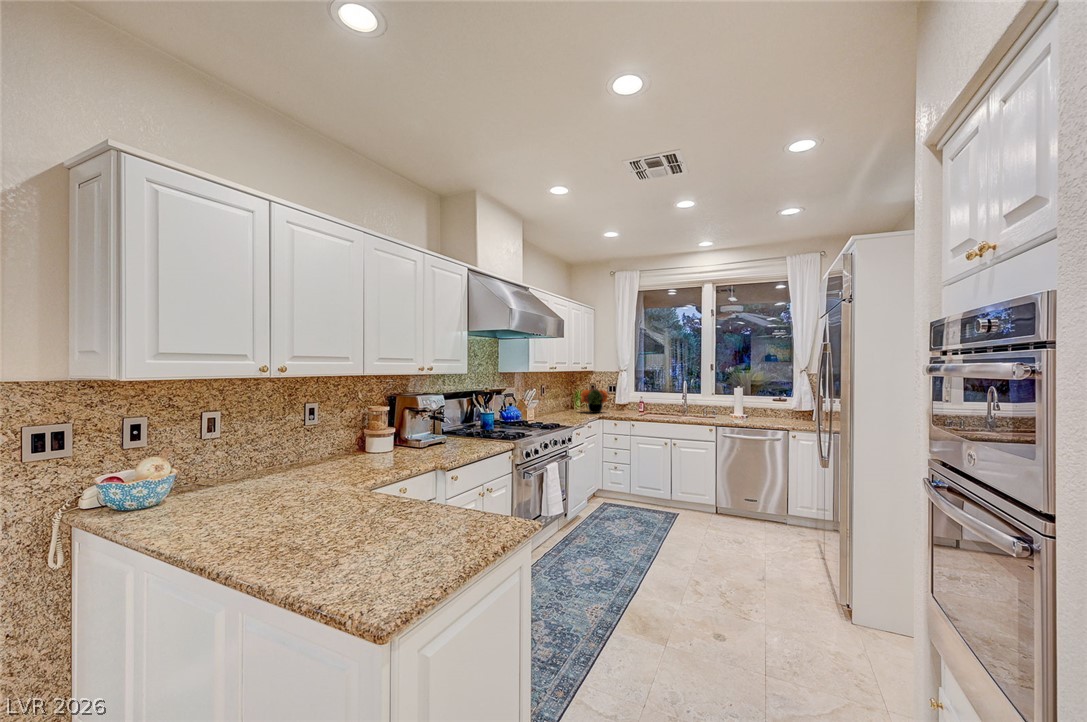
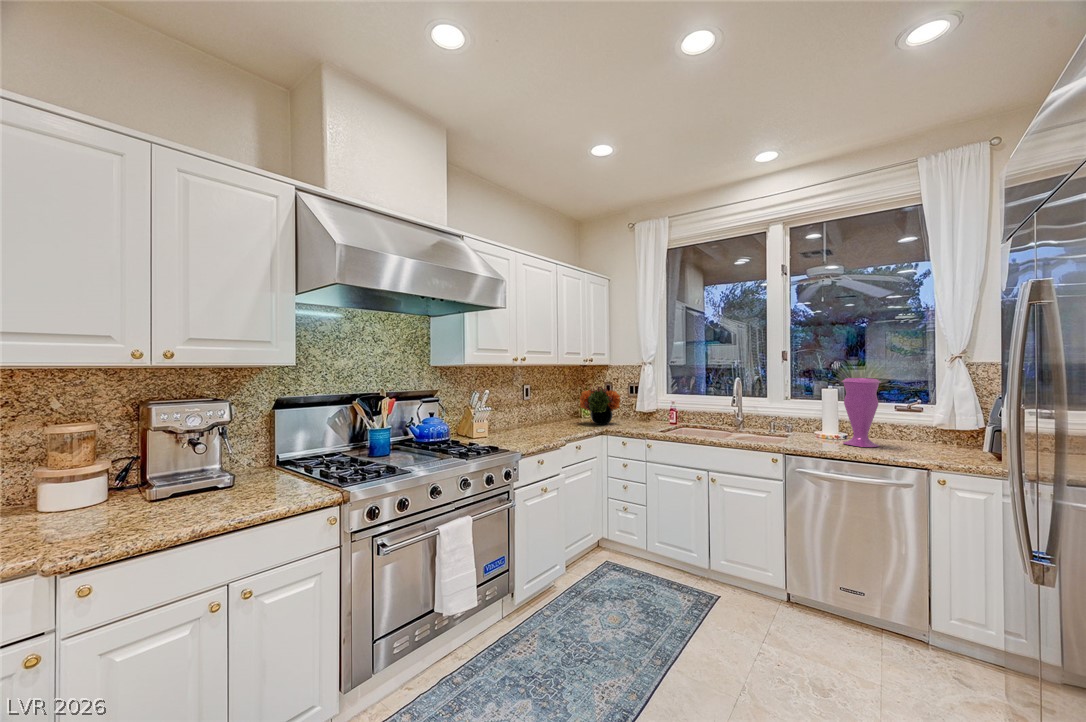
vase: none [745,382,767,422] -> present [842,378,881,447]

